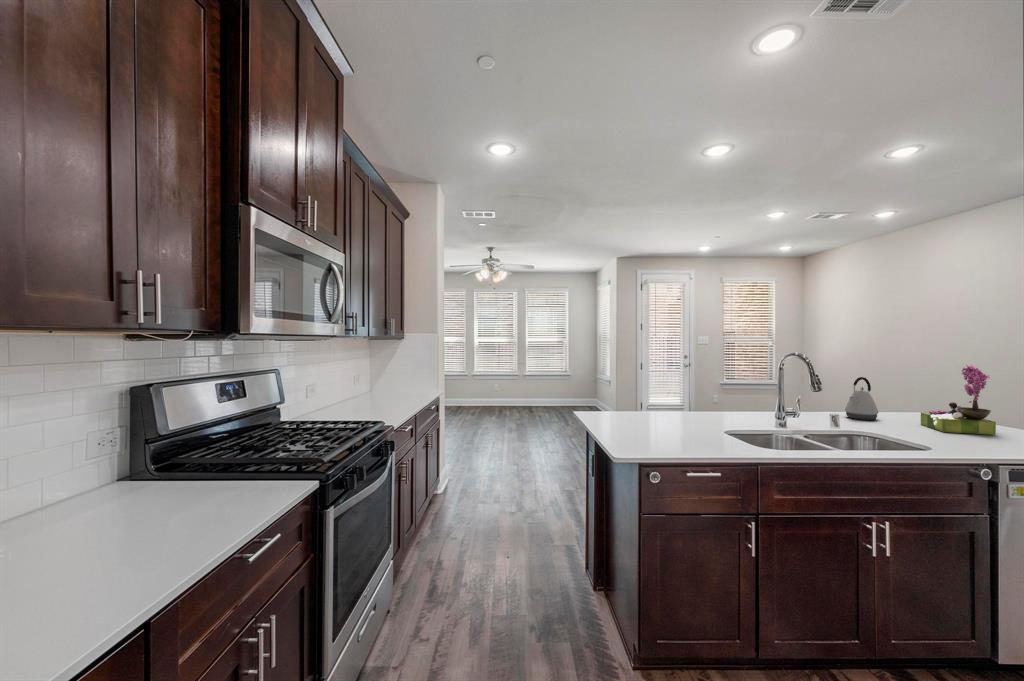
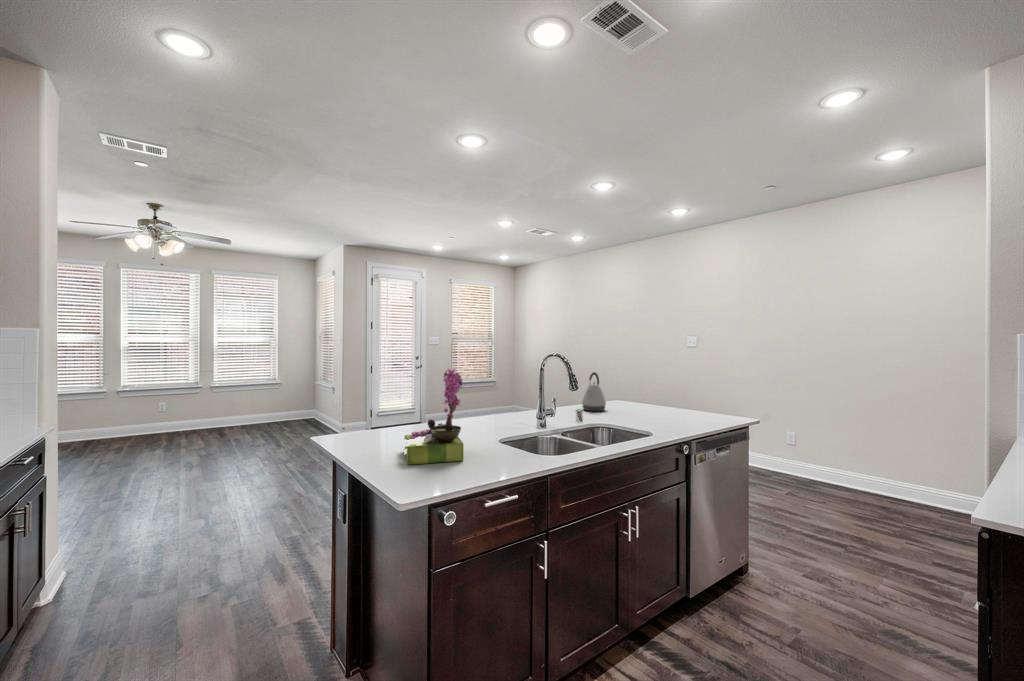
flower arrangement: present [921,365,996,435] -> present [403,368,463,465]

